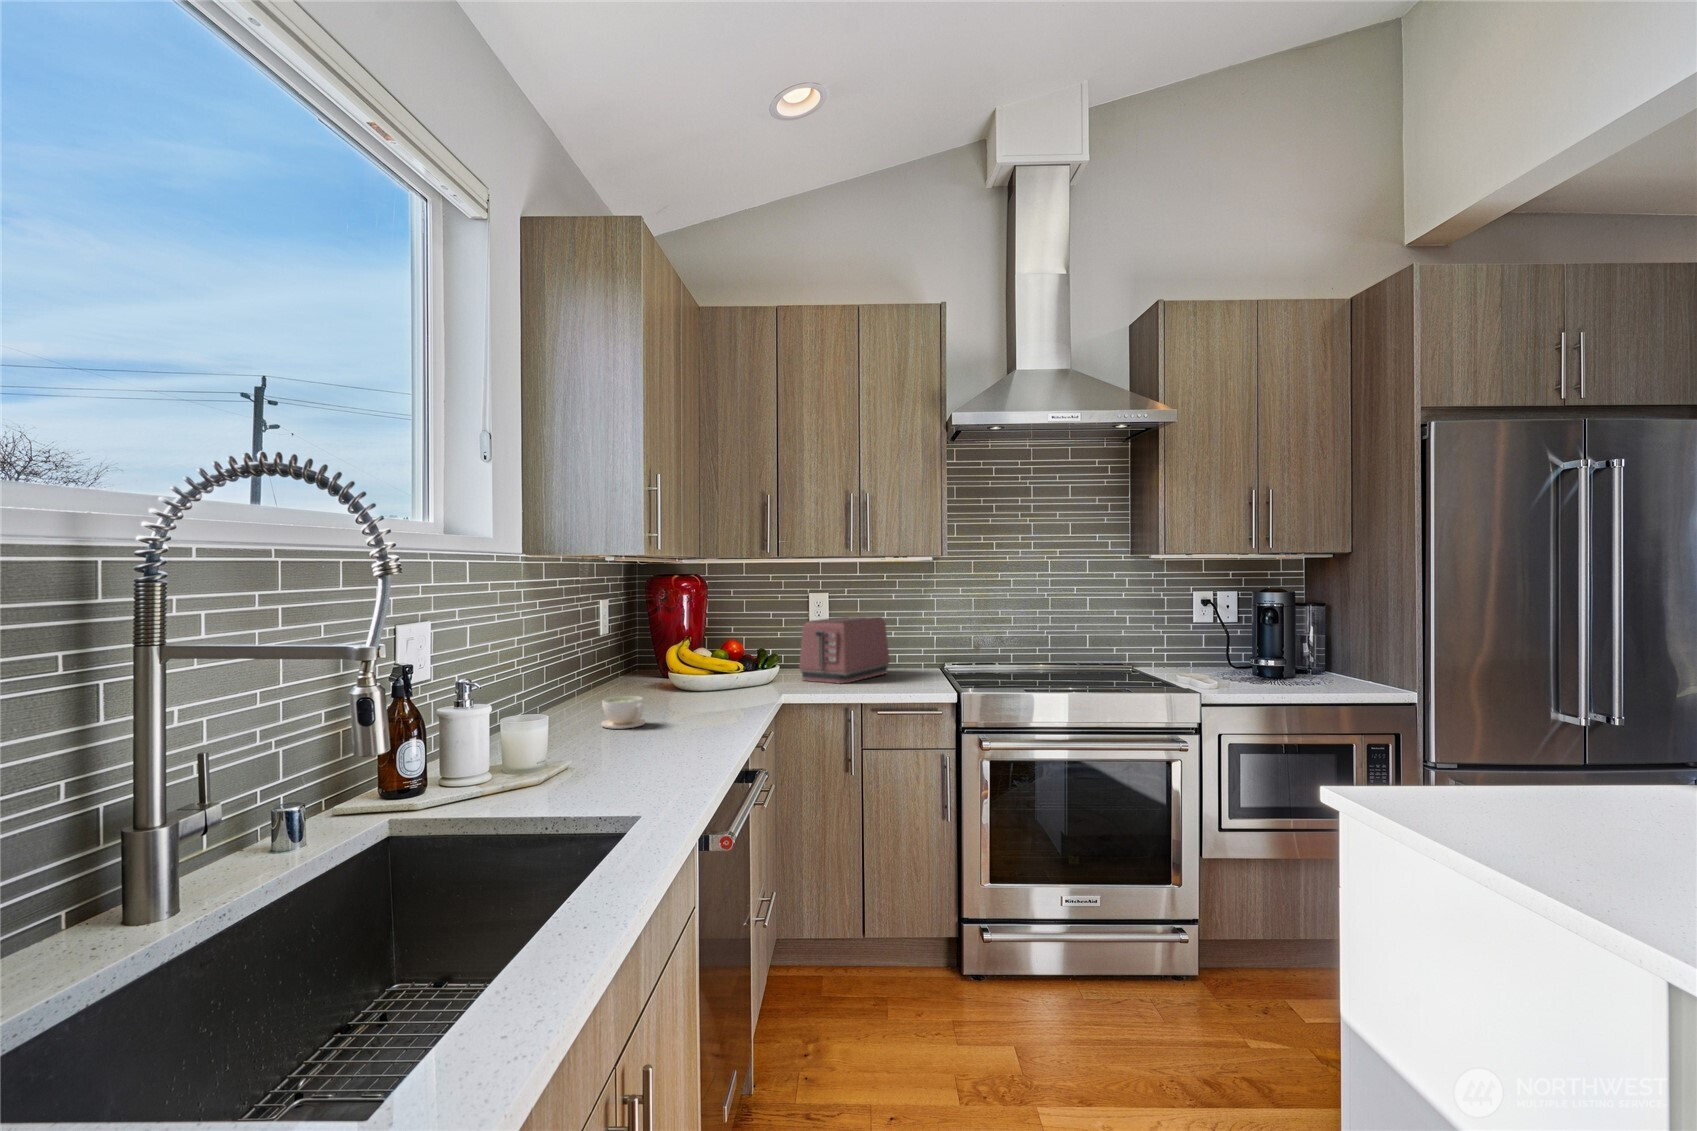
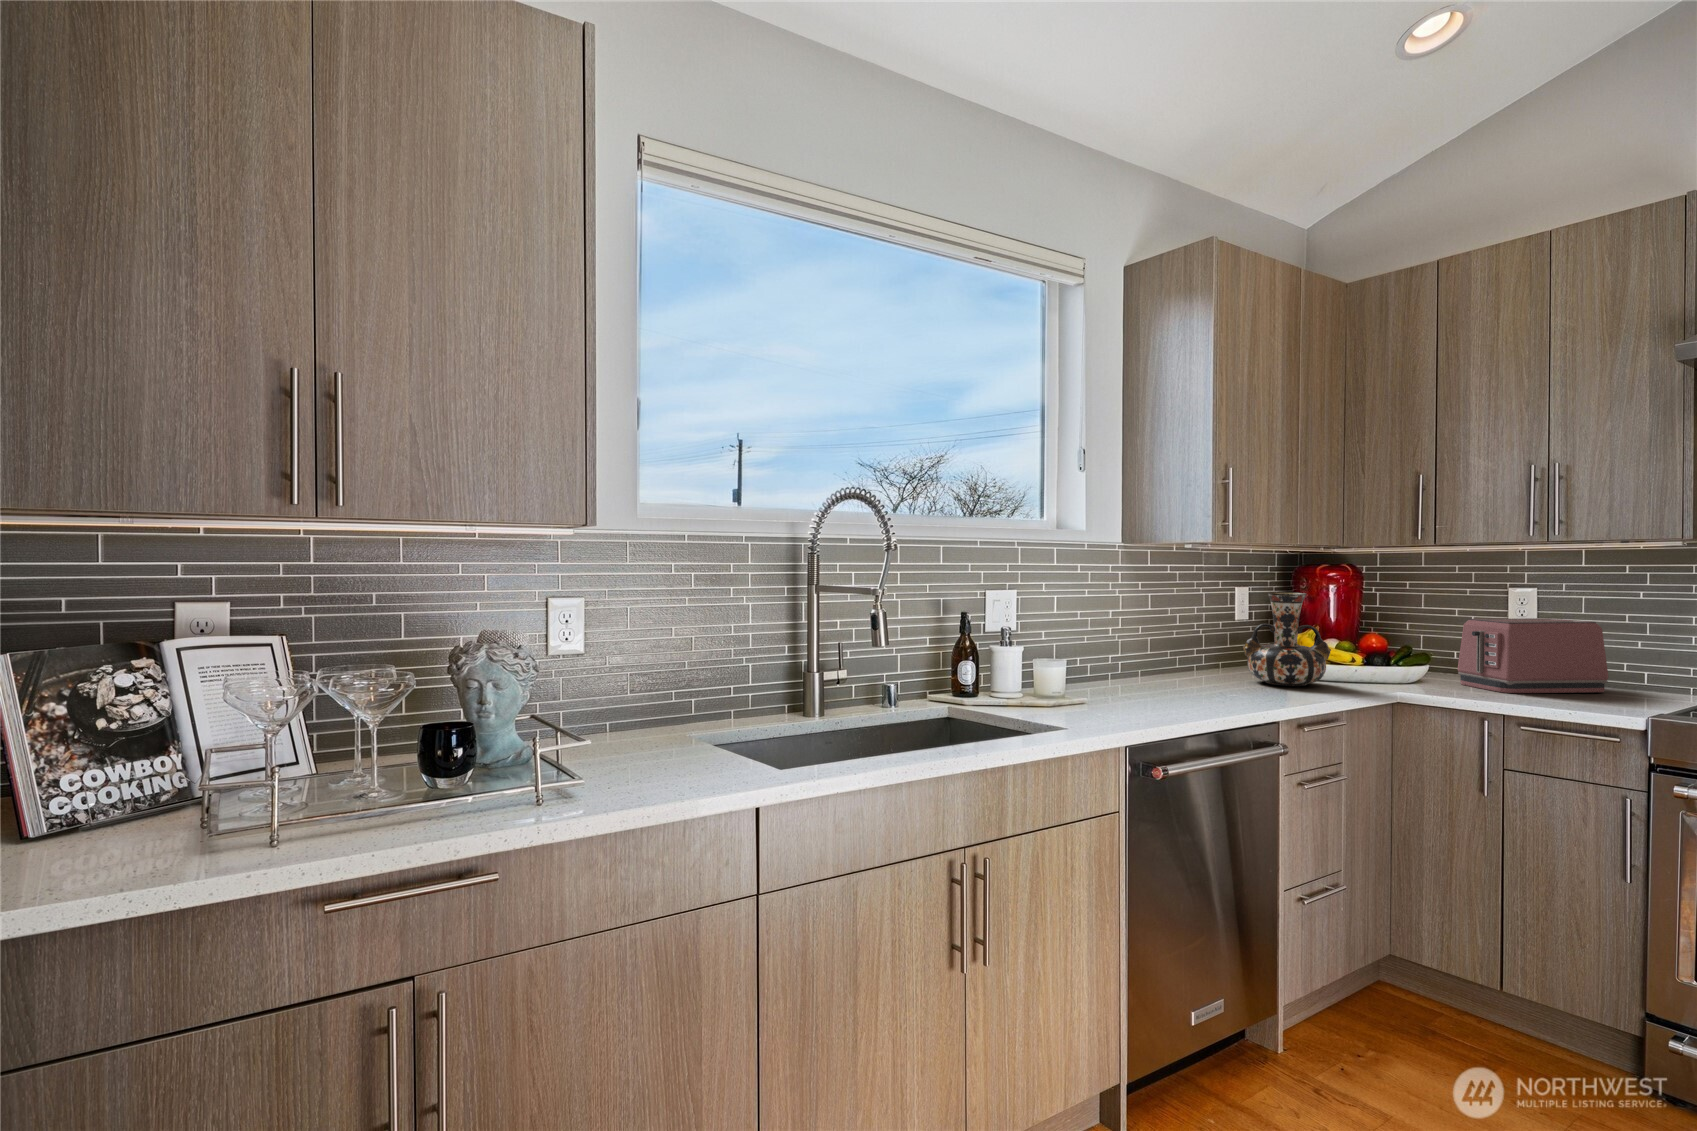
decorative vase: none [654,605,731,705] -> present [1243,592,1331,686]
coffee cup: present [601,696,645,729] -> none [1165,664,1205,691]

